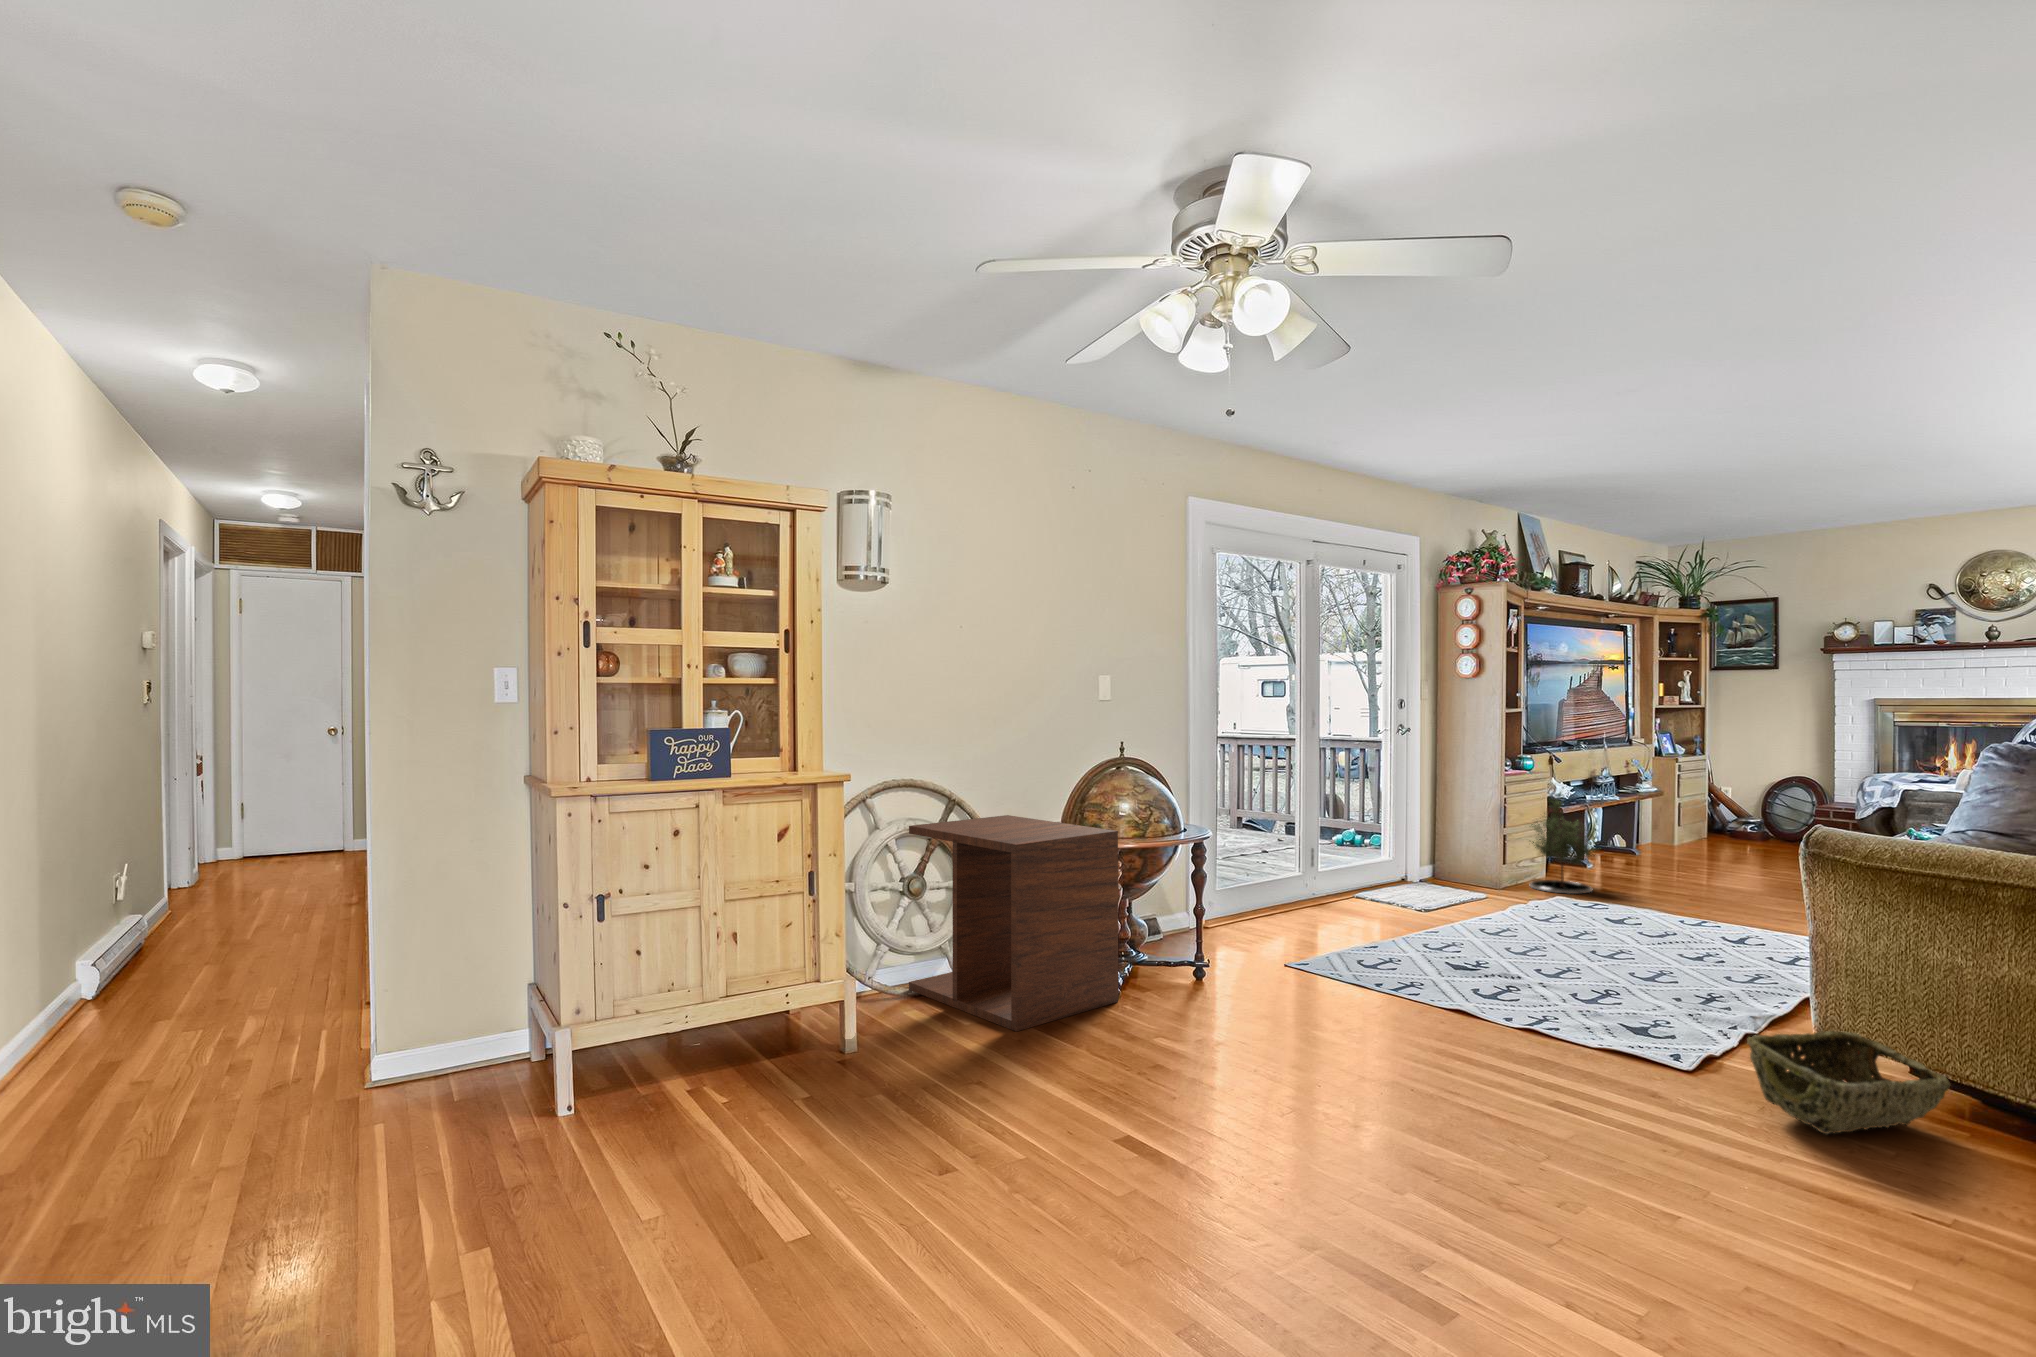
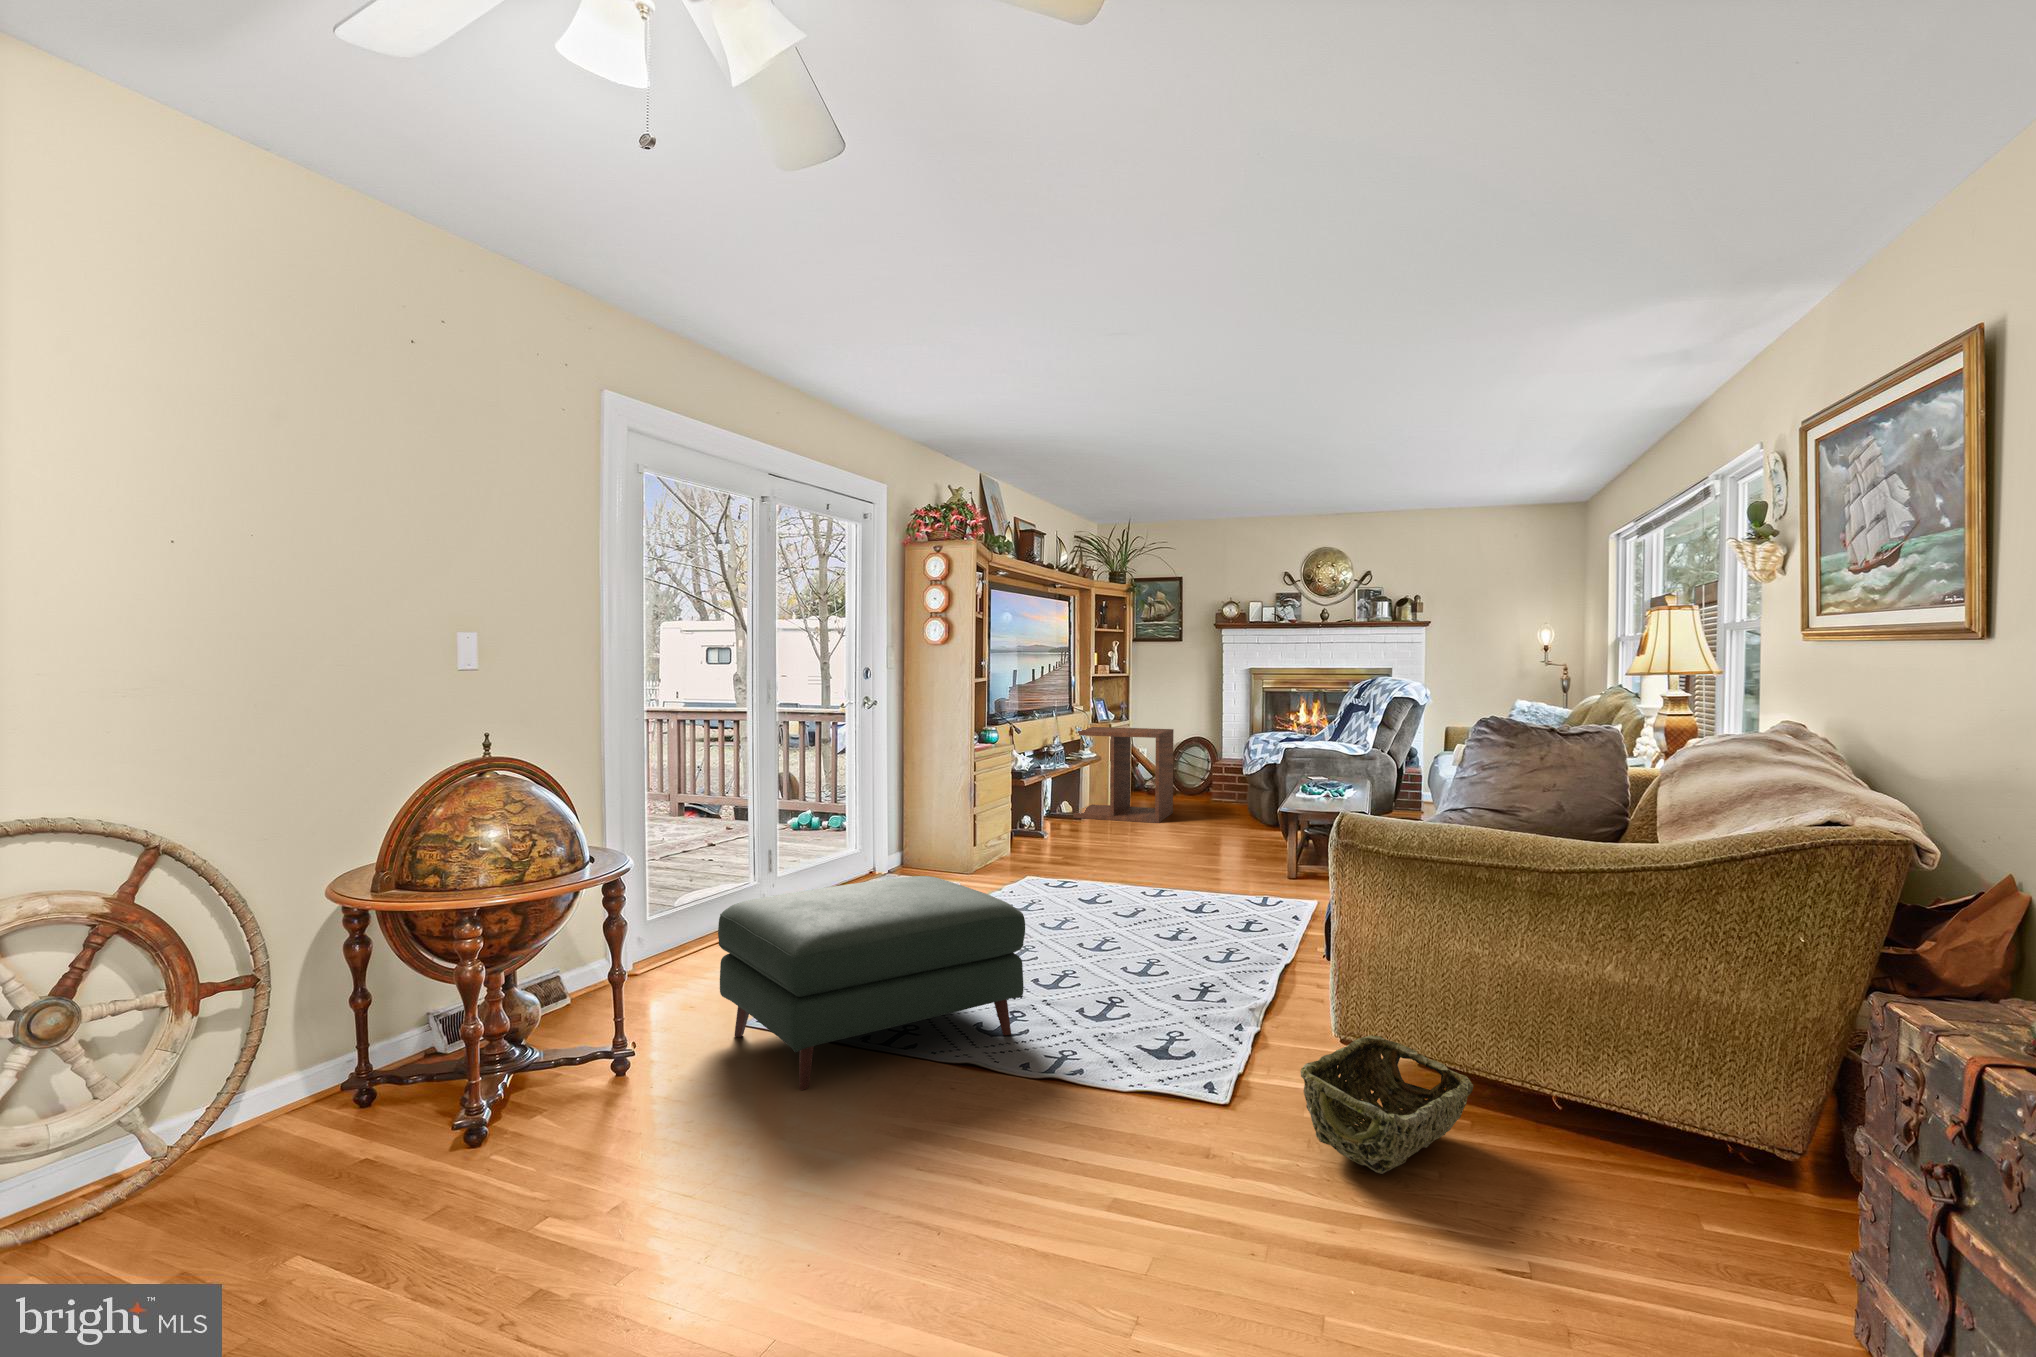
potted tree: present [1530,799,1594,894] -> none [994,763,1065,873]
side table: present [909,815,1118,1031] -> present [1073,727,1174,823]
ottoman: none [1267,869,1516,1005] -> present [718,876,1025,1090]

